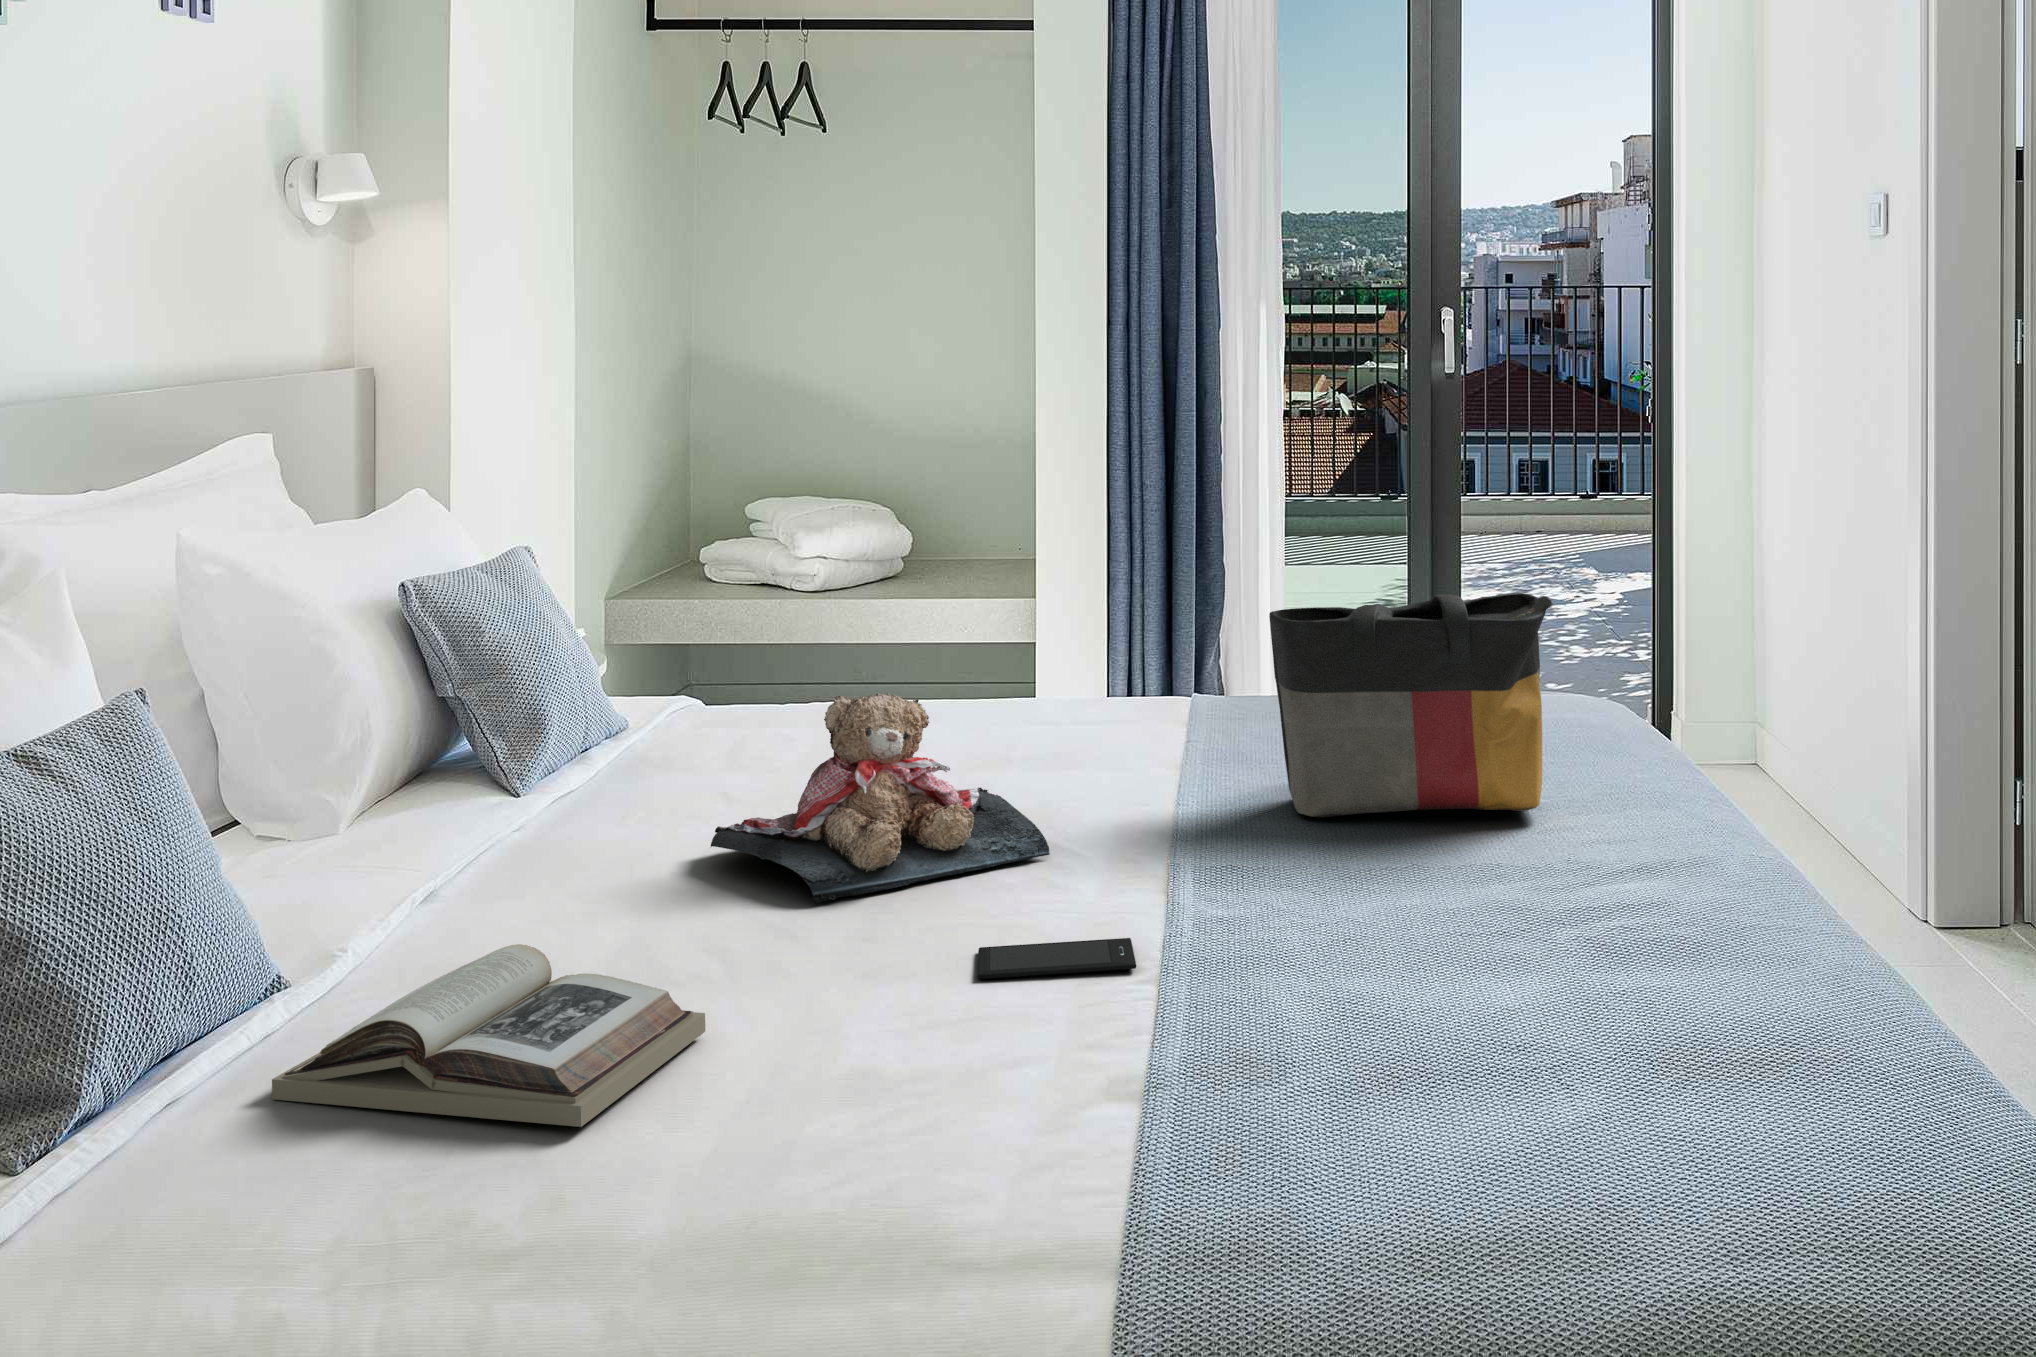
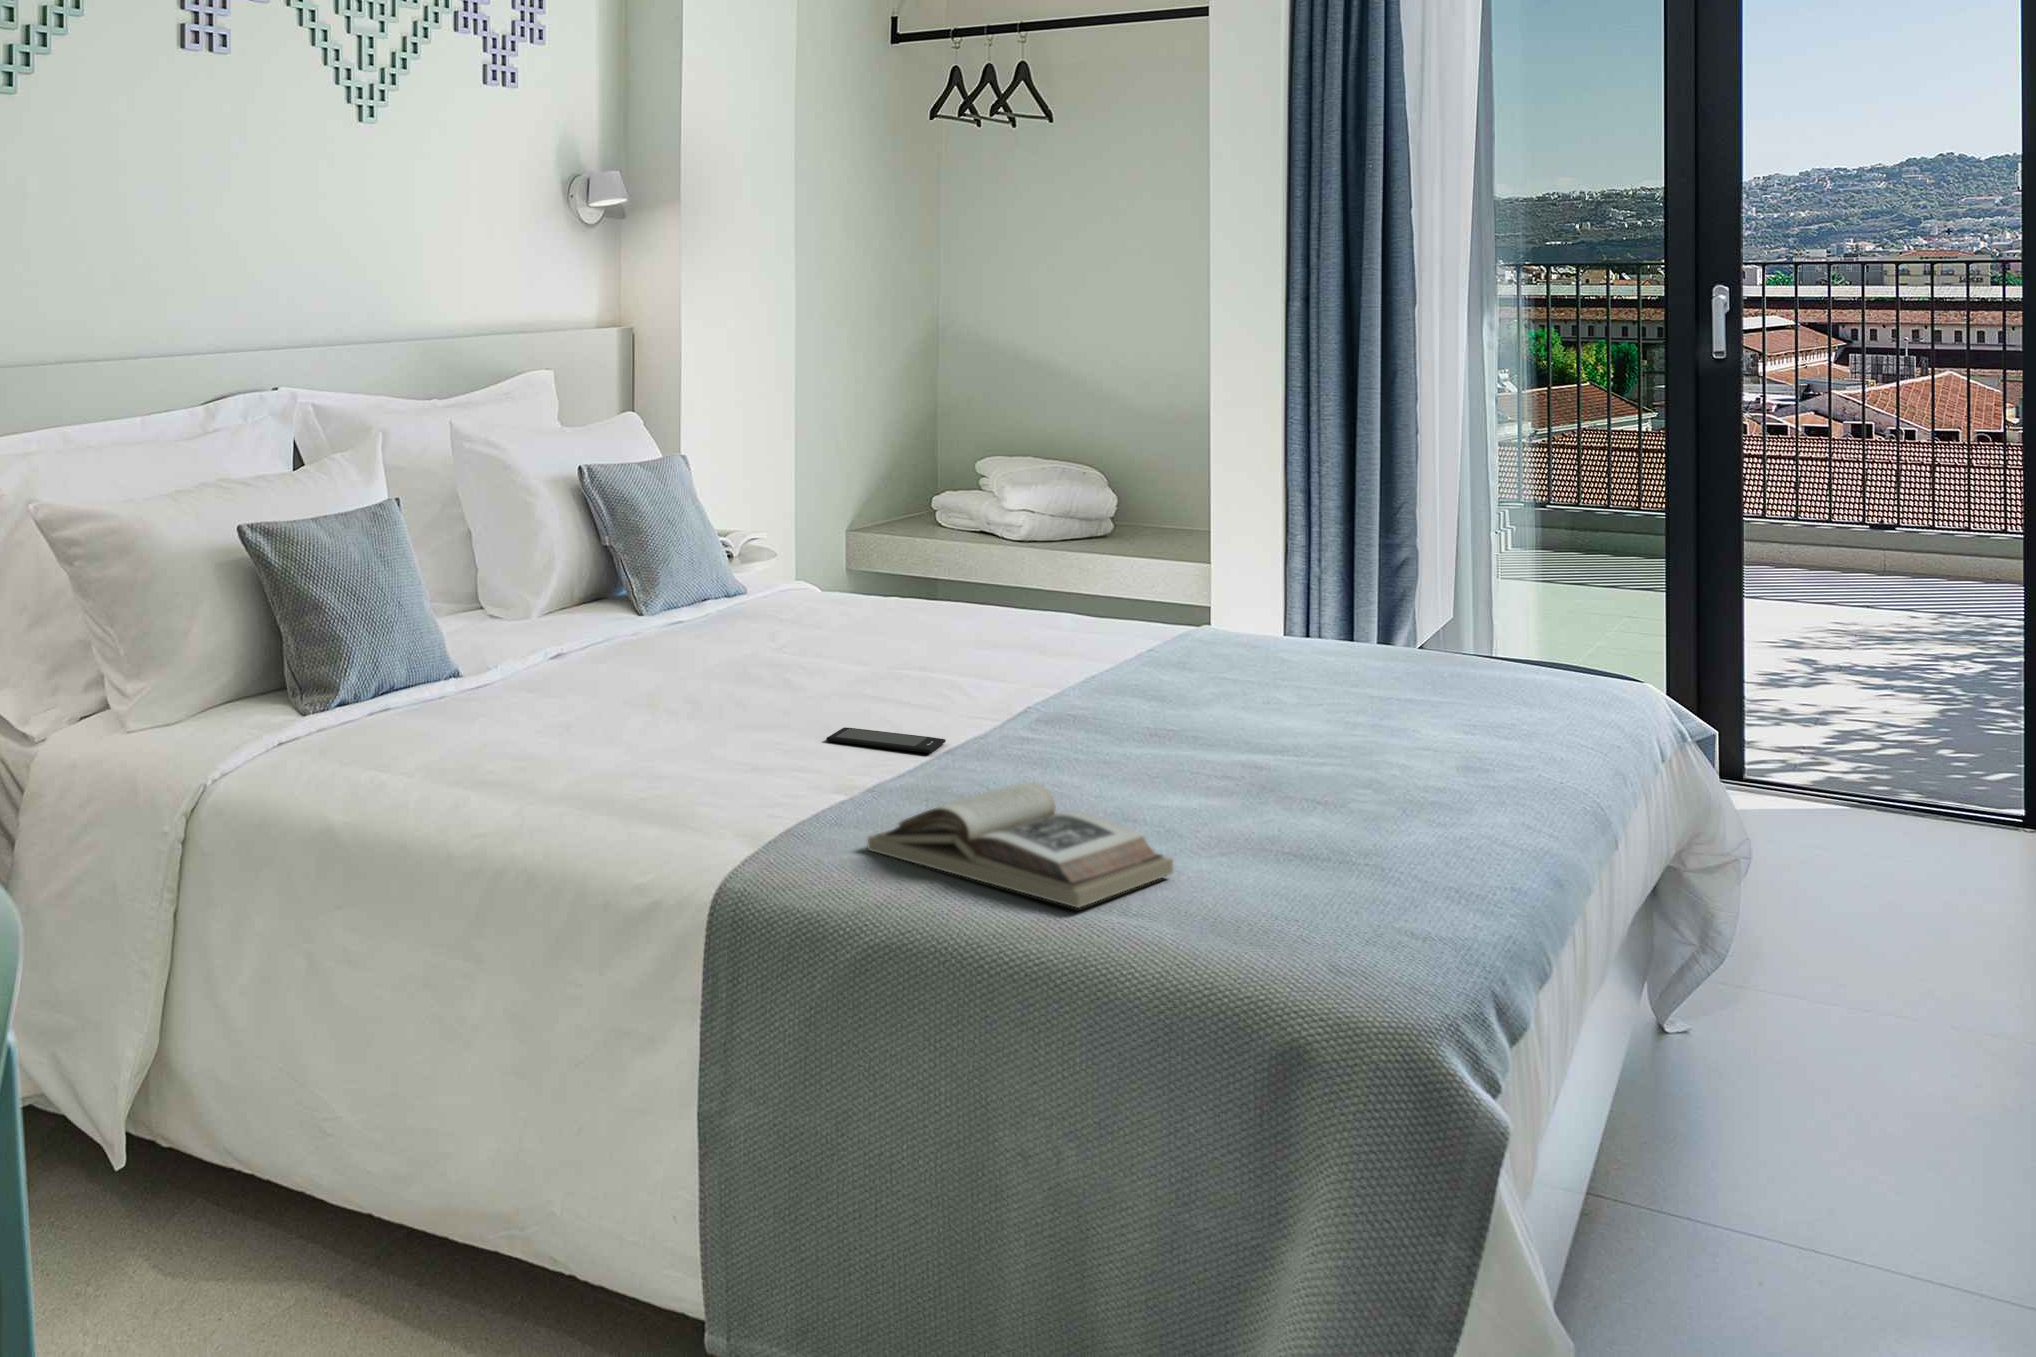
tote bag: present [1269,593,1553,817] -> none [1154,538,1399,727]
teddy bear: present [711,693,1050,903] -> none [726,560,950,695]
book: present [272,944,705,1127] -> present [868,782,1173,908]

